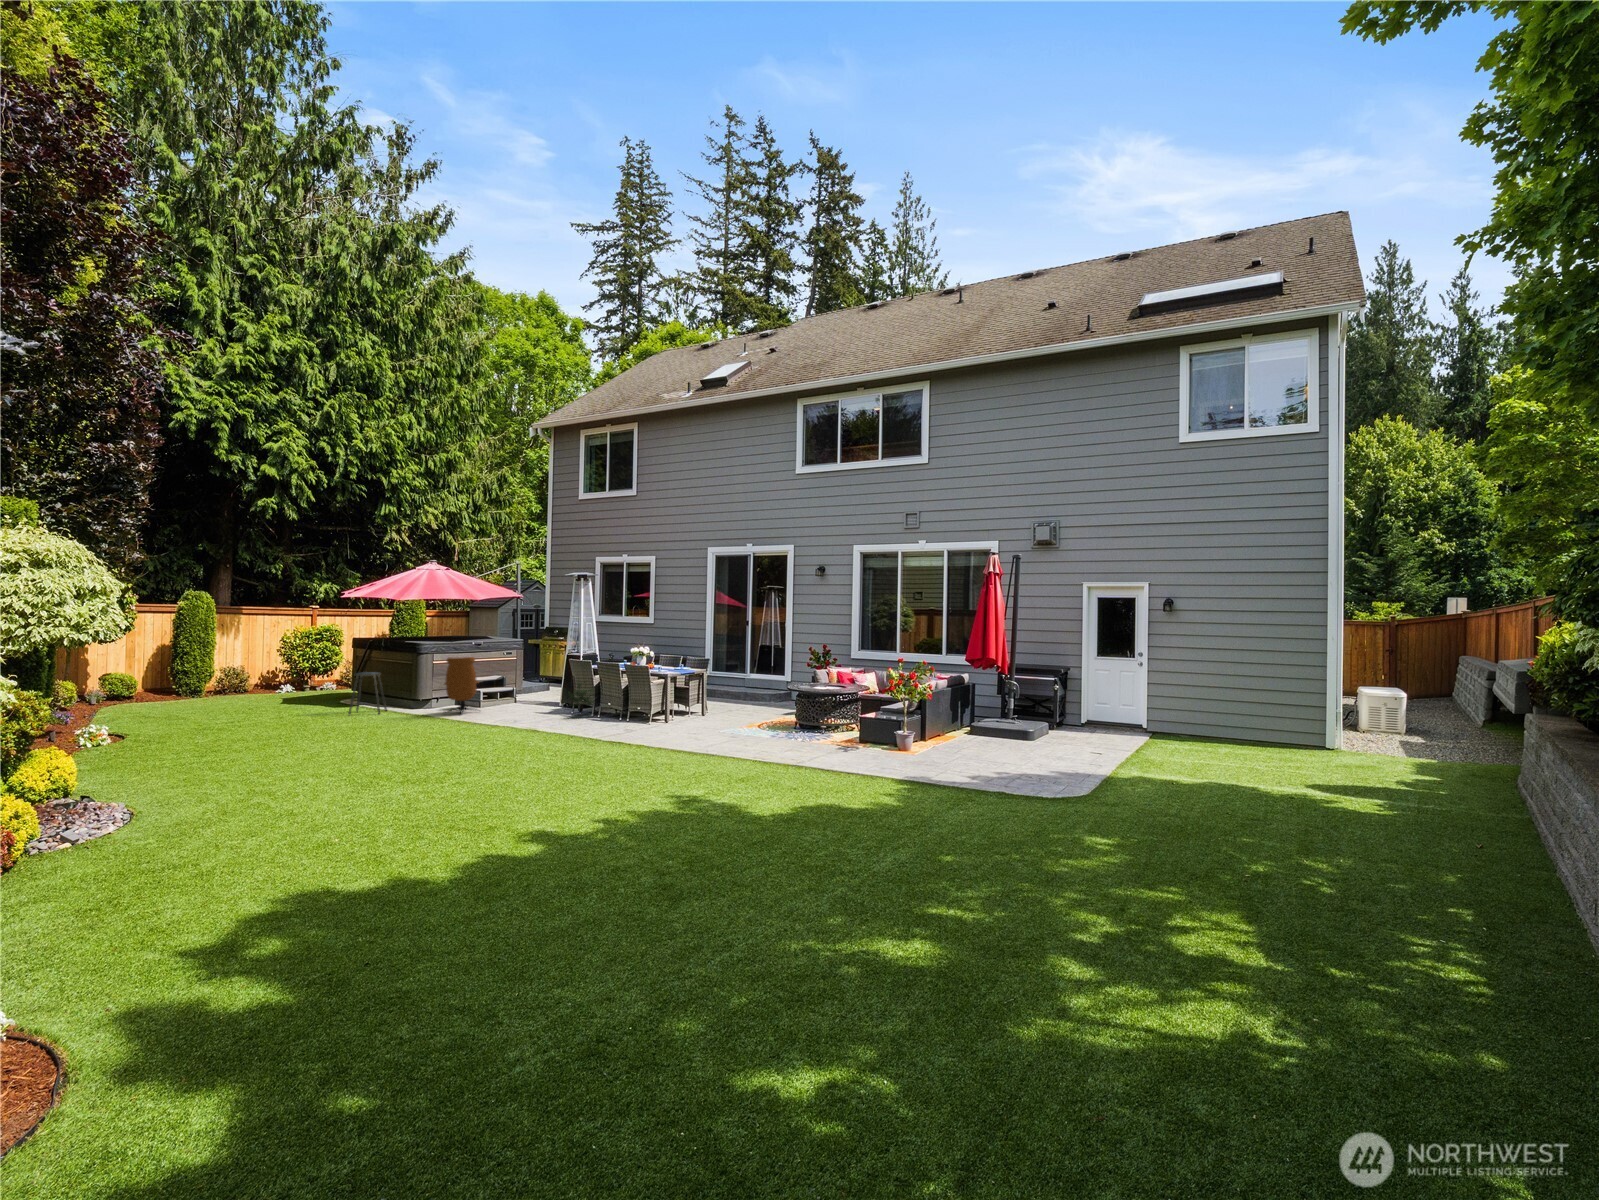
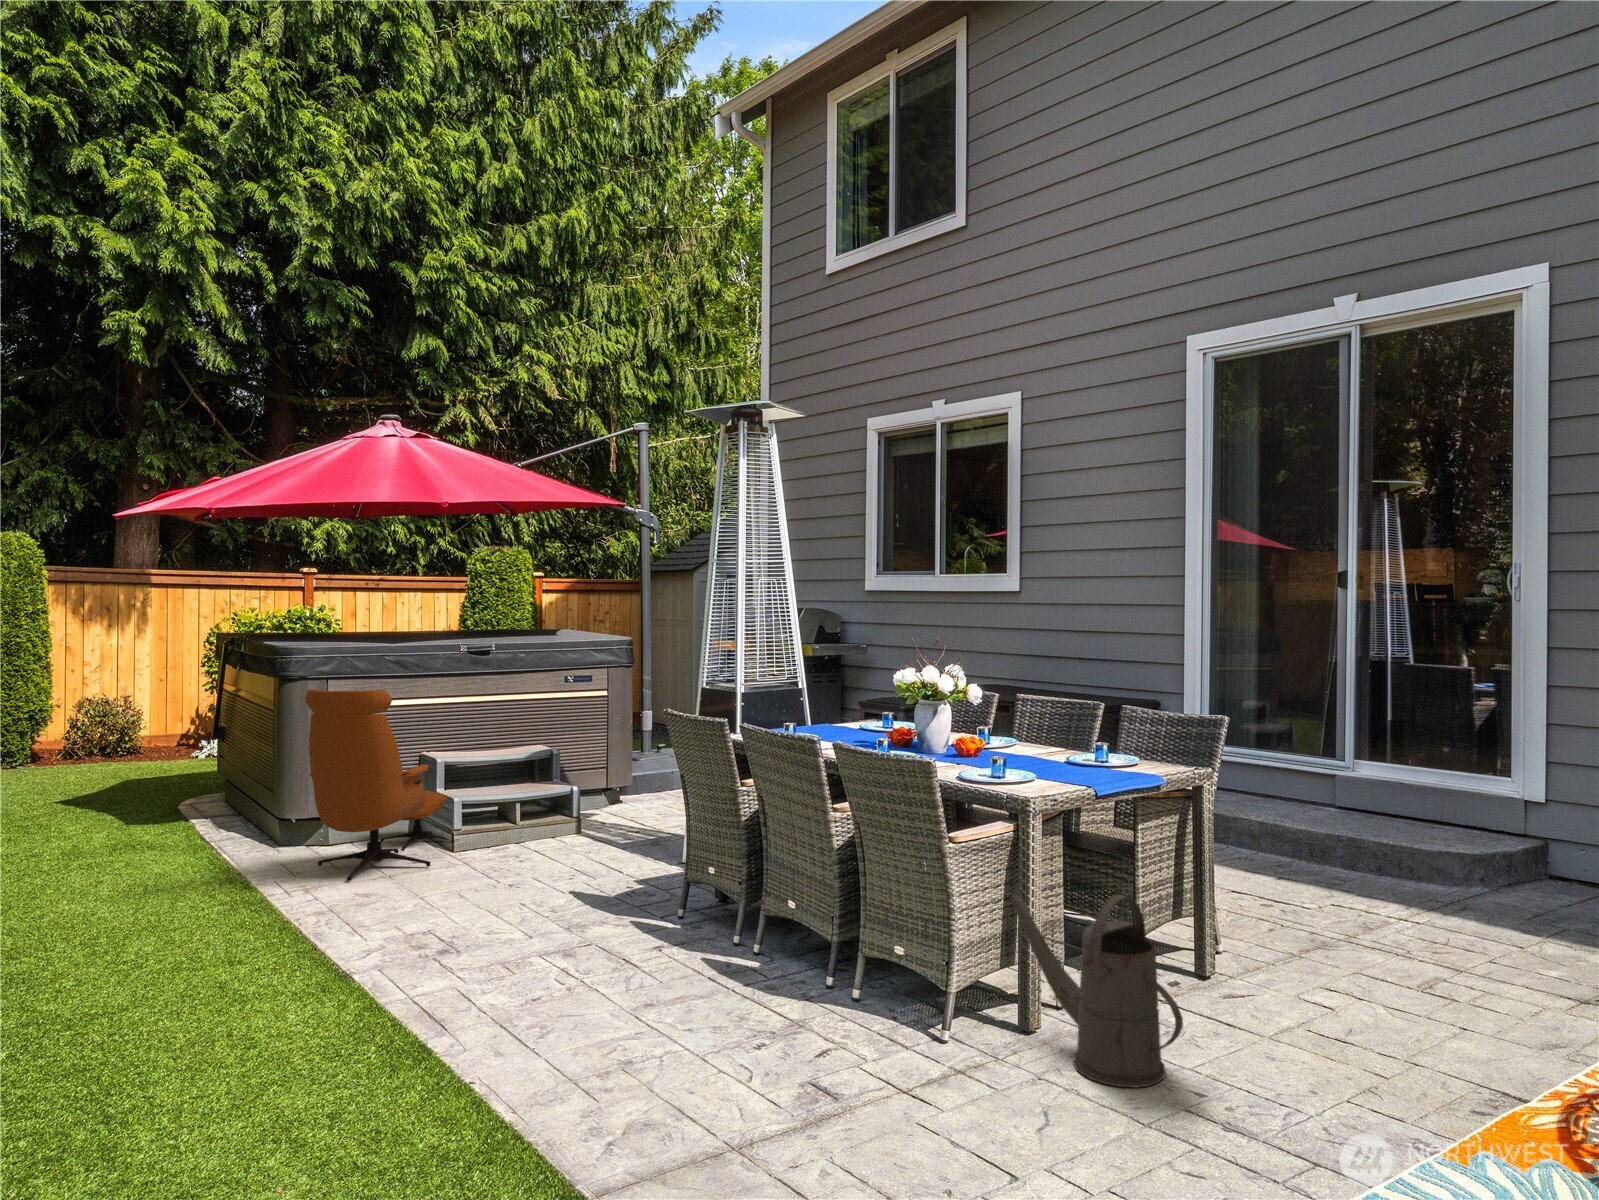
stool: present [348,672,387,715] -> none [112,718,240,845]
potted tree: present [569,683,593,718] -> none [625,791,740,964]
watering can: none [662,686,695,721] -> present [1010,894,1183,1087]

